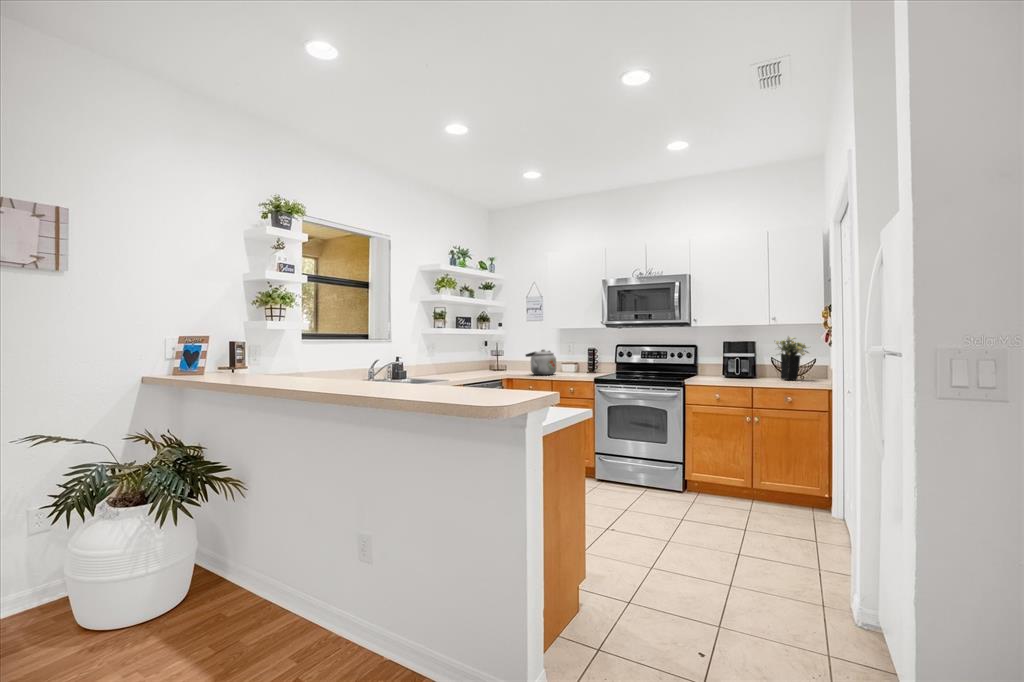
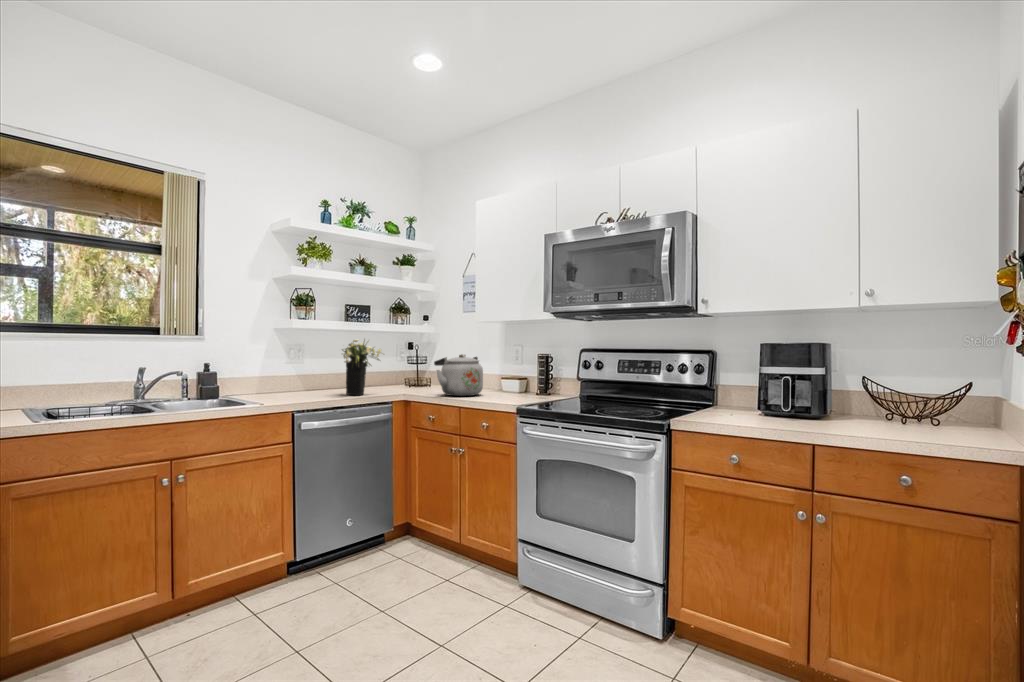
flower arrangement: present [774,337,808,380] -> present [342,339,381,396]

